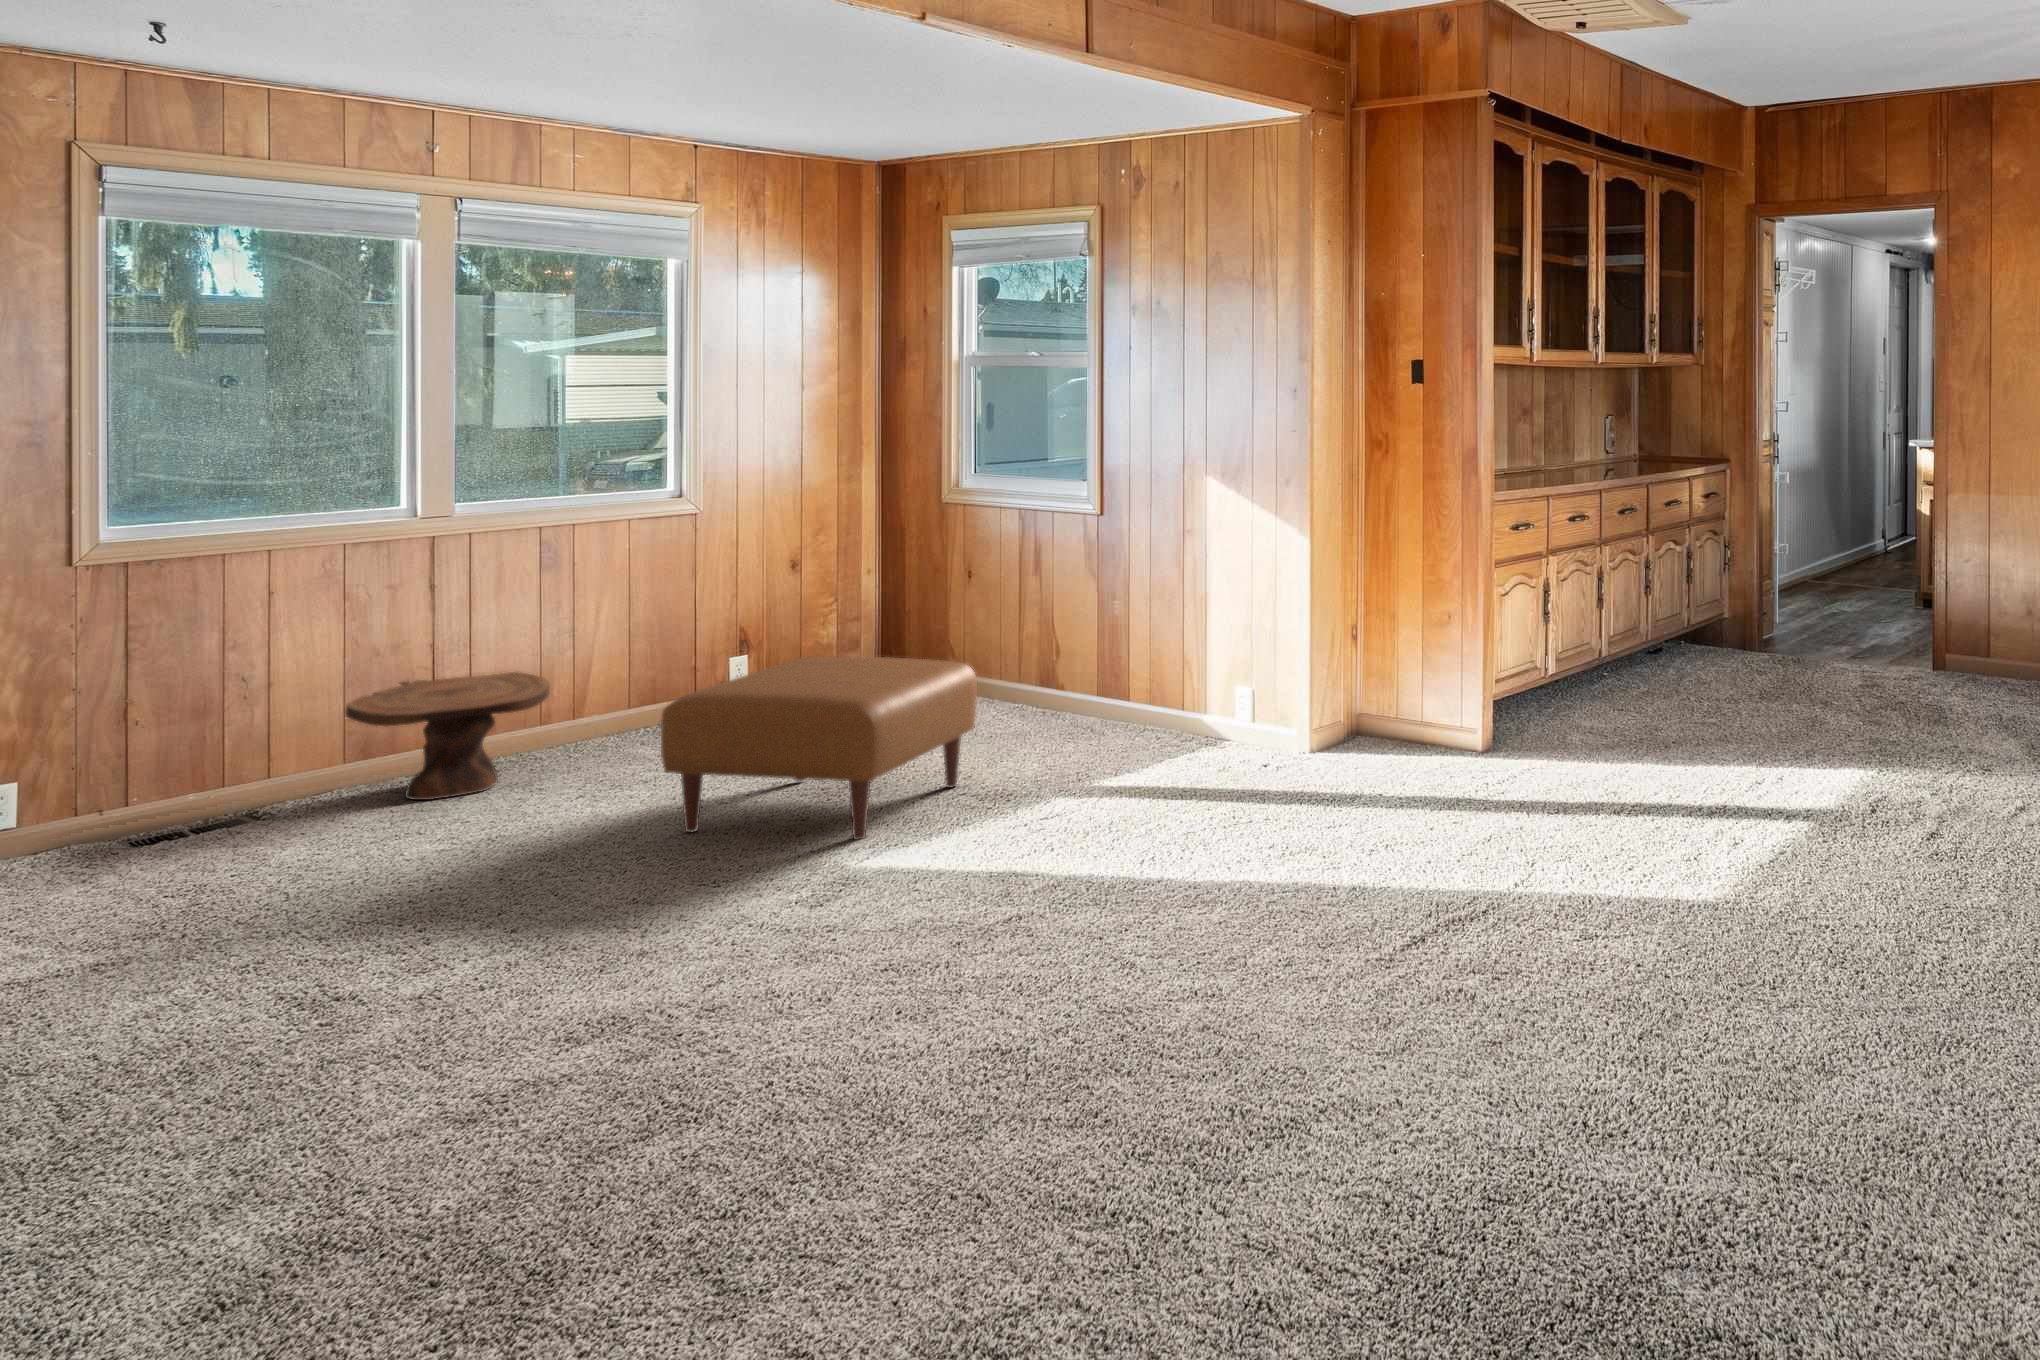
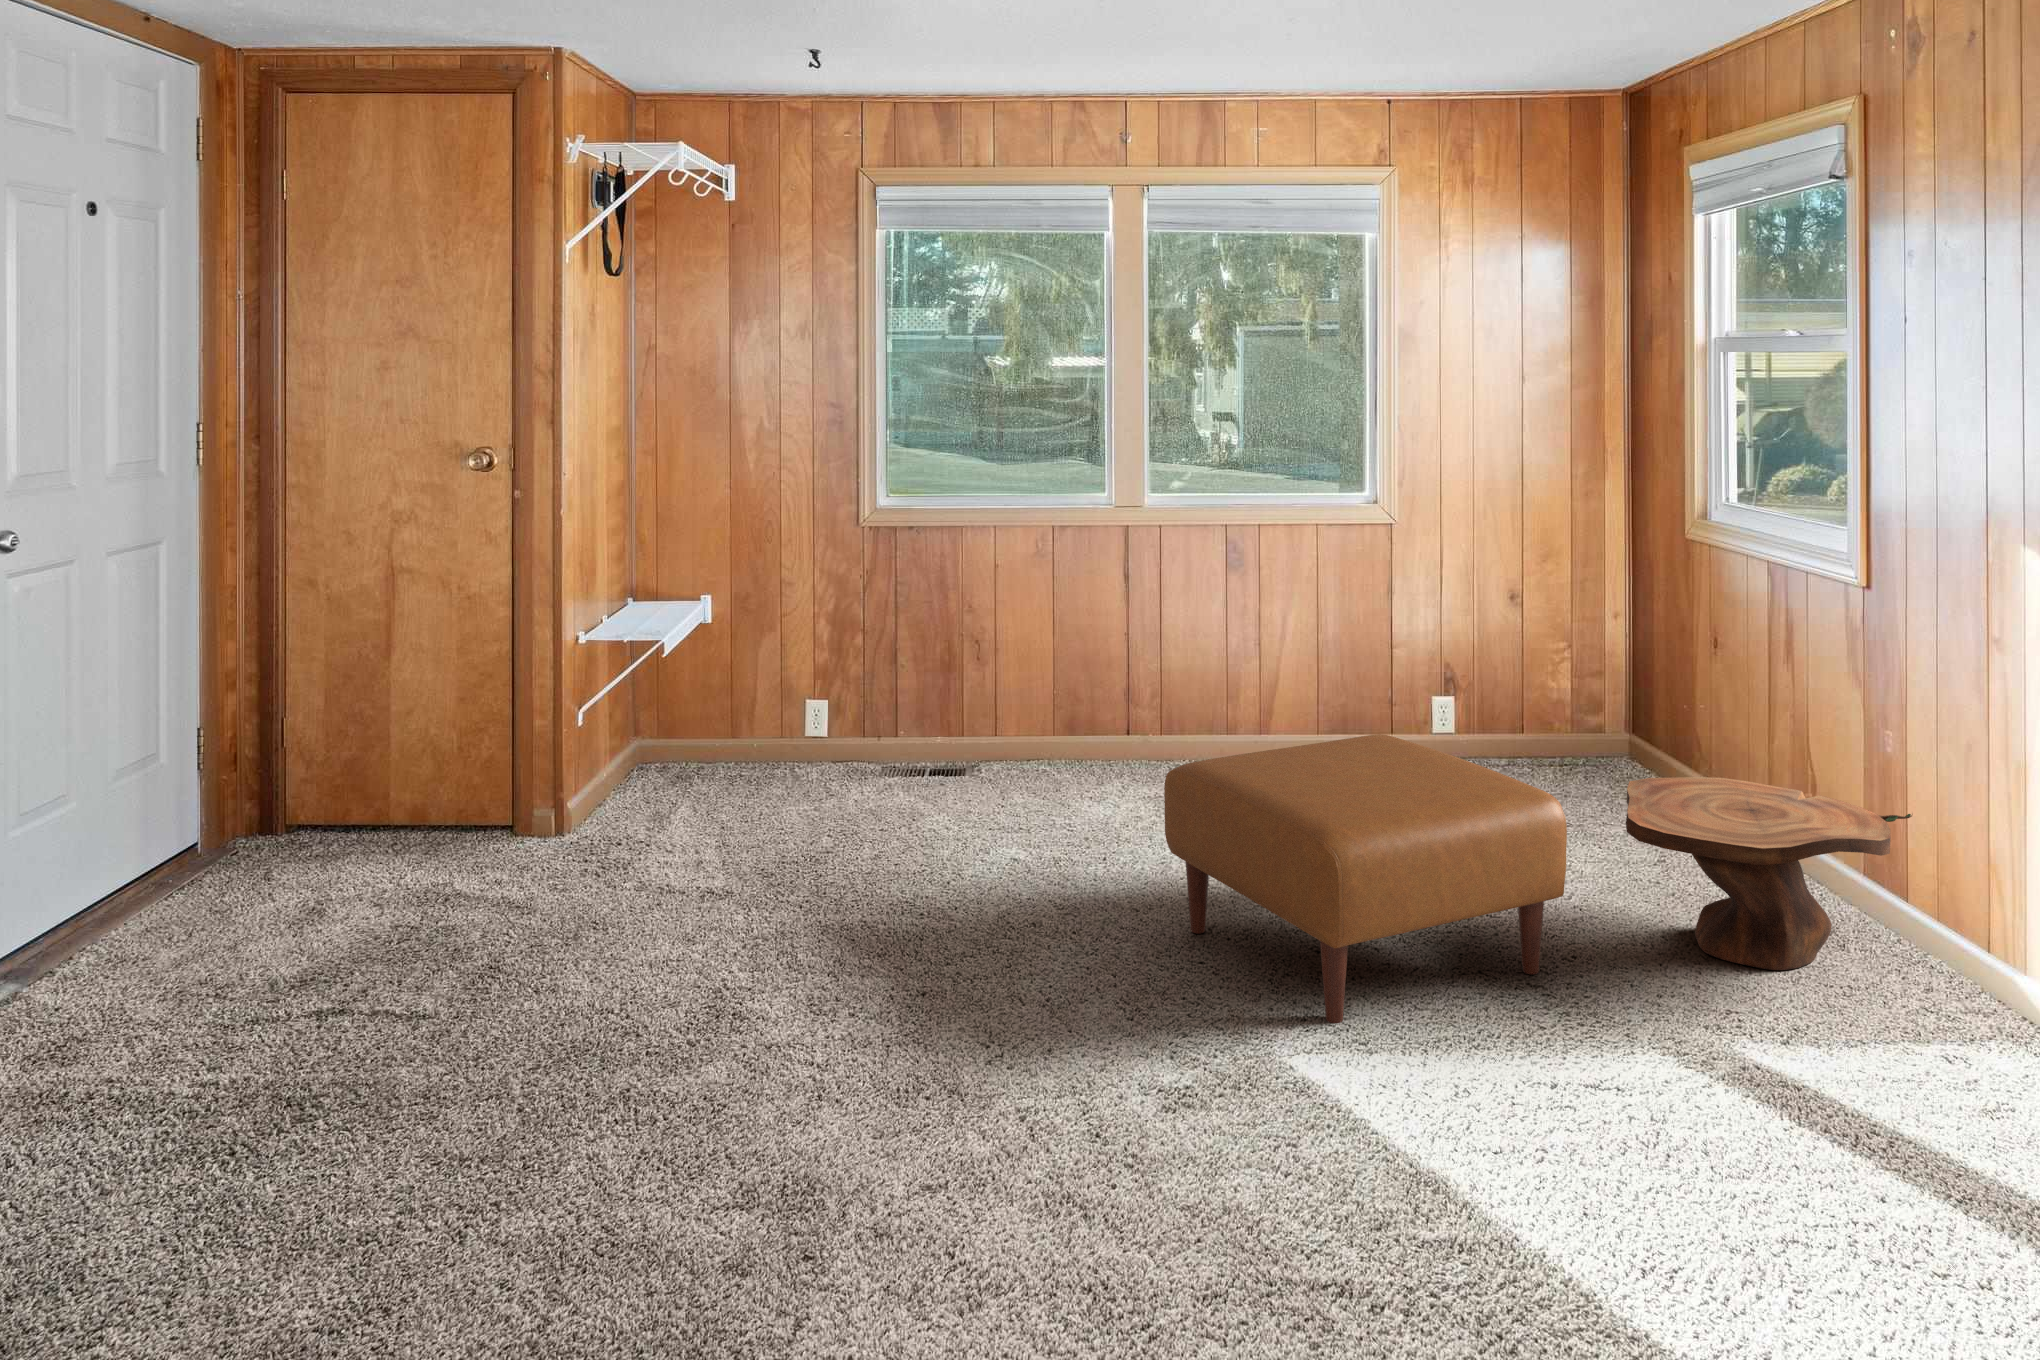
side table: present [345,672,550,800] -> present [1626,777,1912,970]

